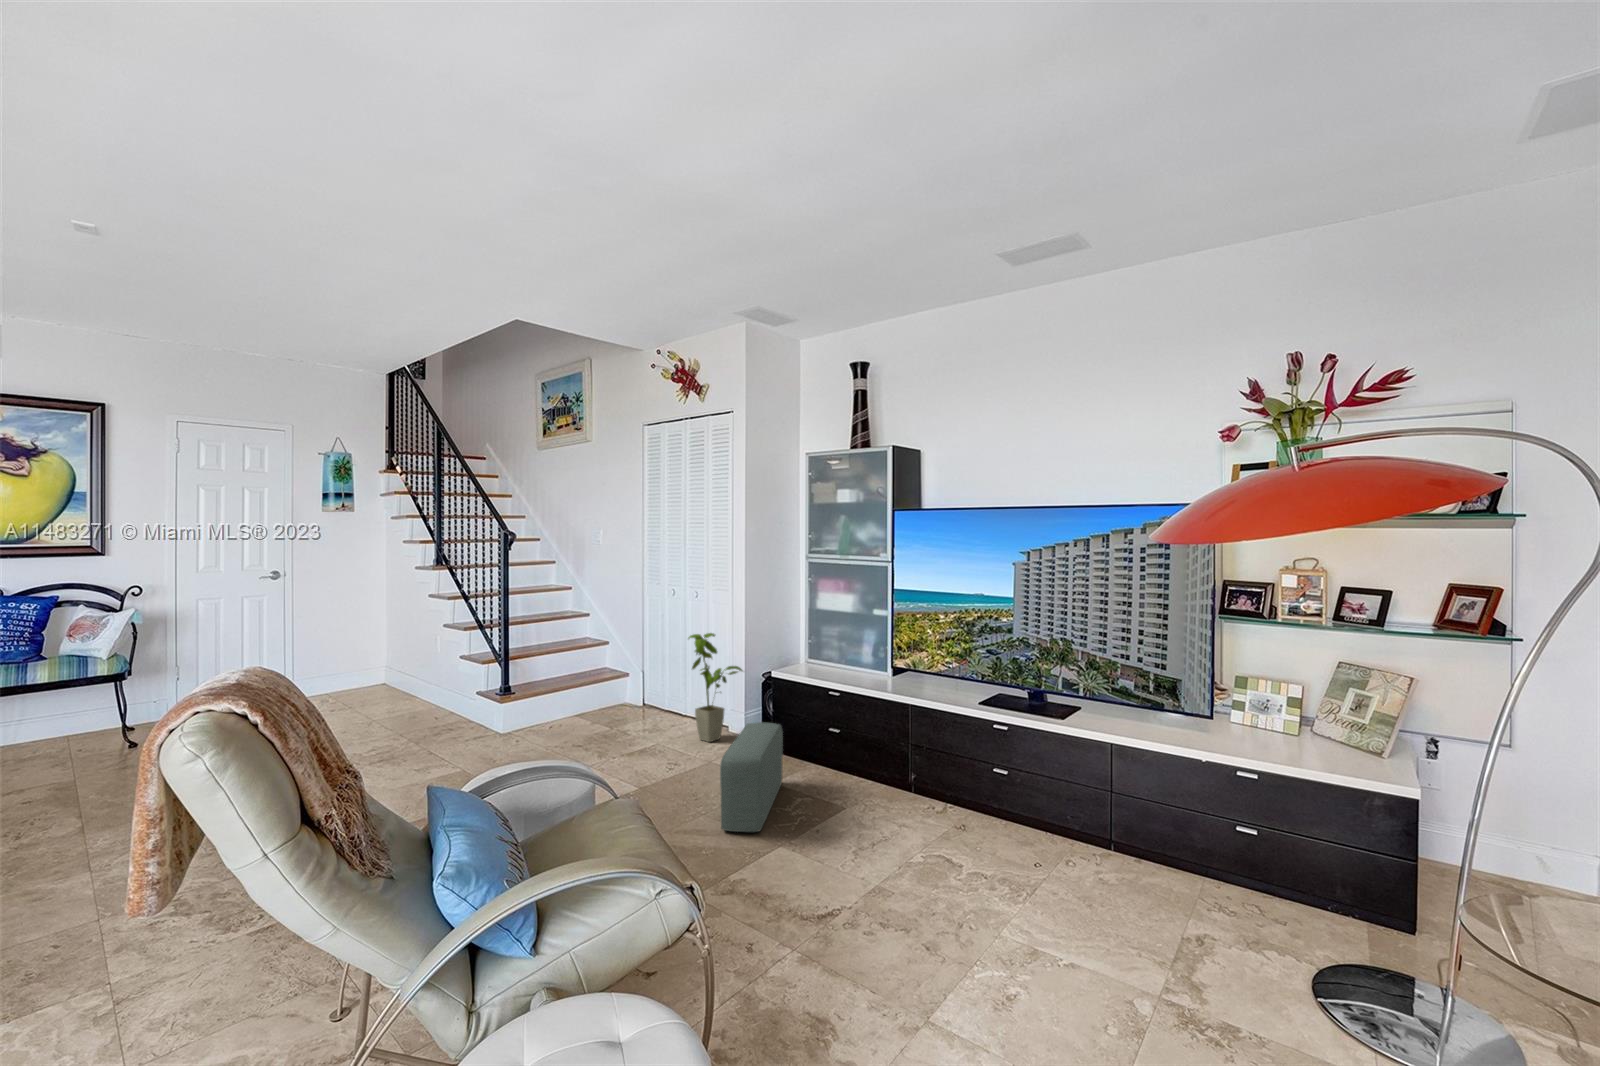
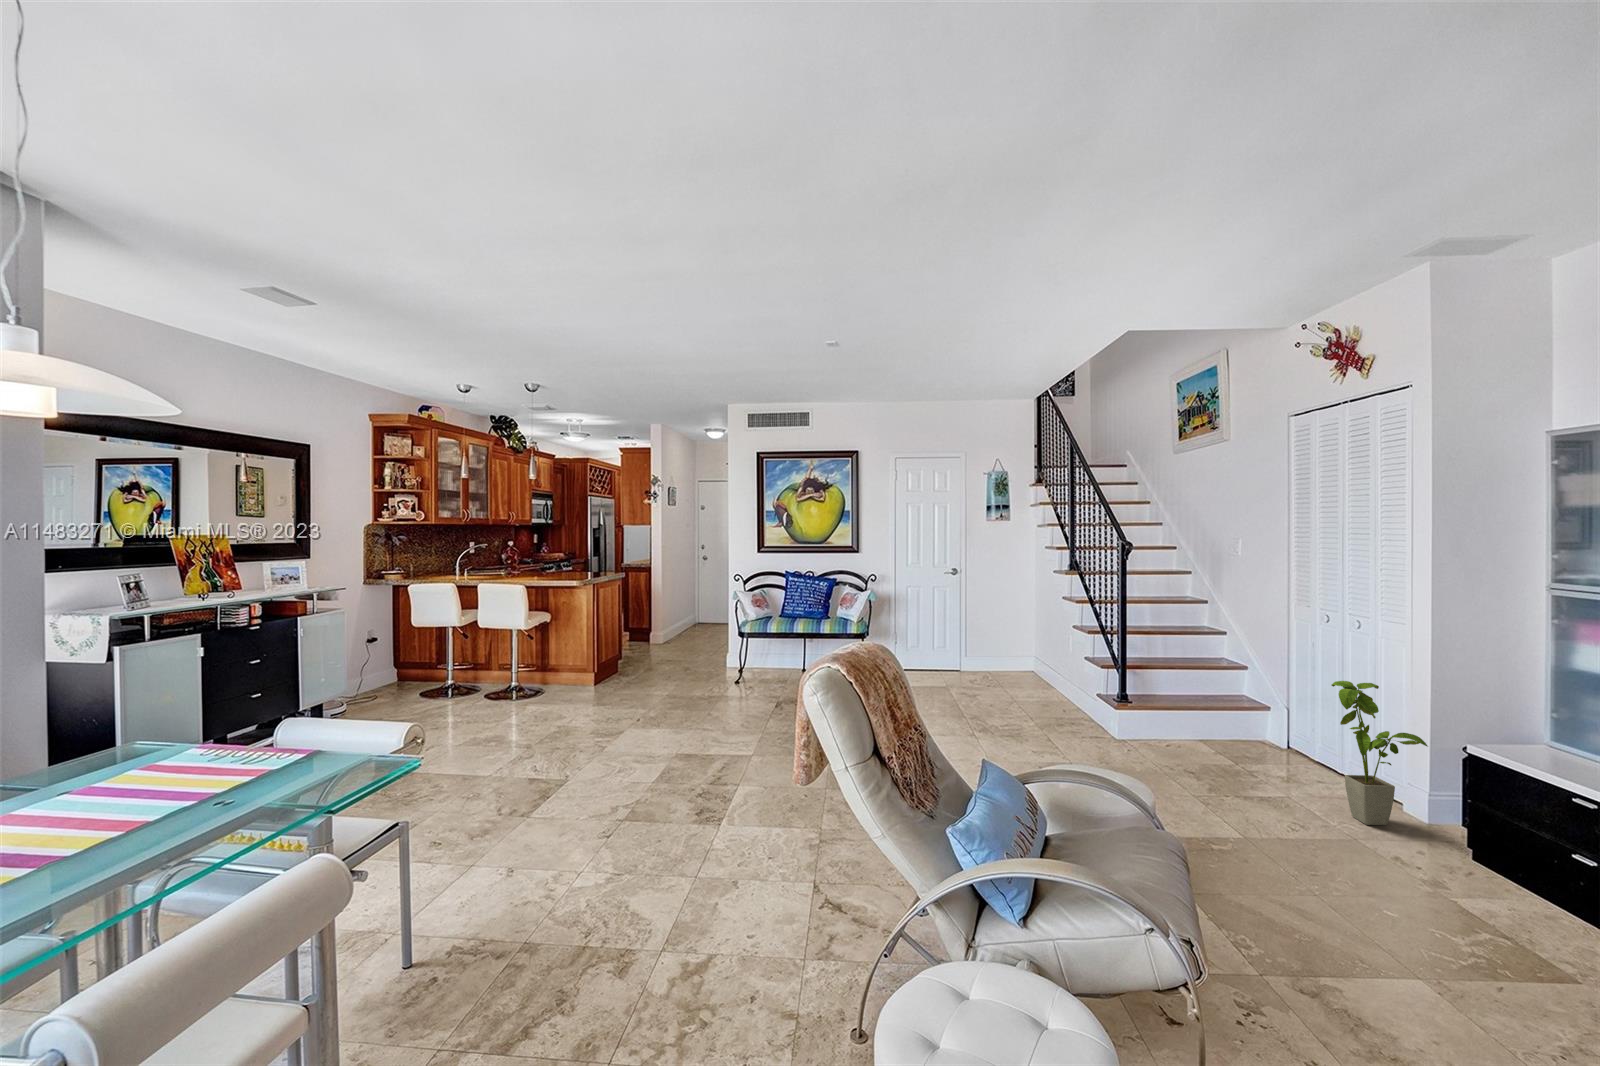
pouf: present [720,722,783,832] -> none [1329,825,1476,992]

